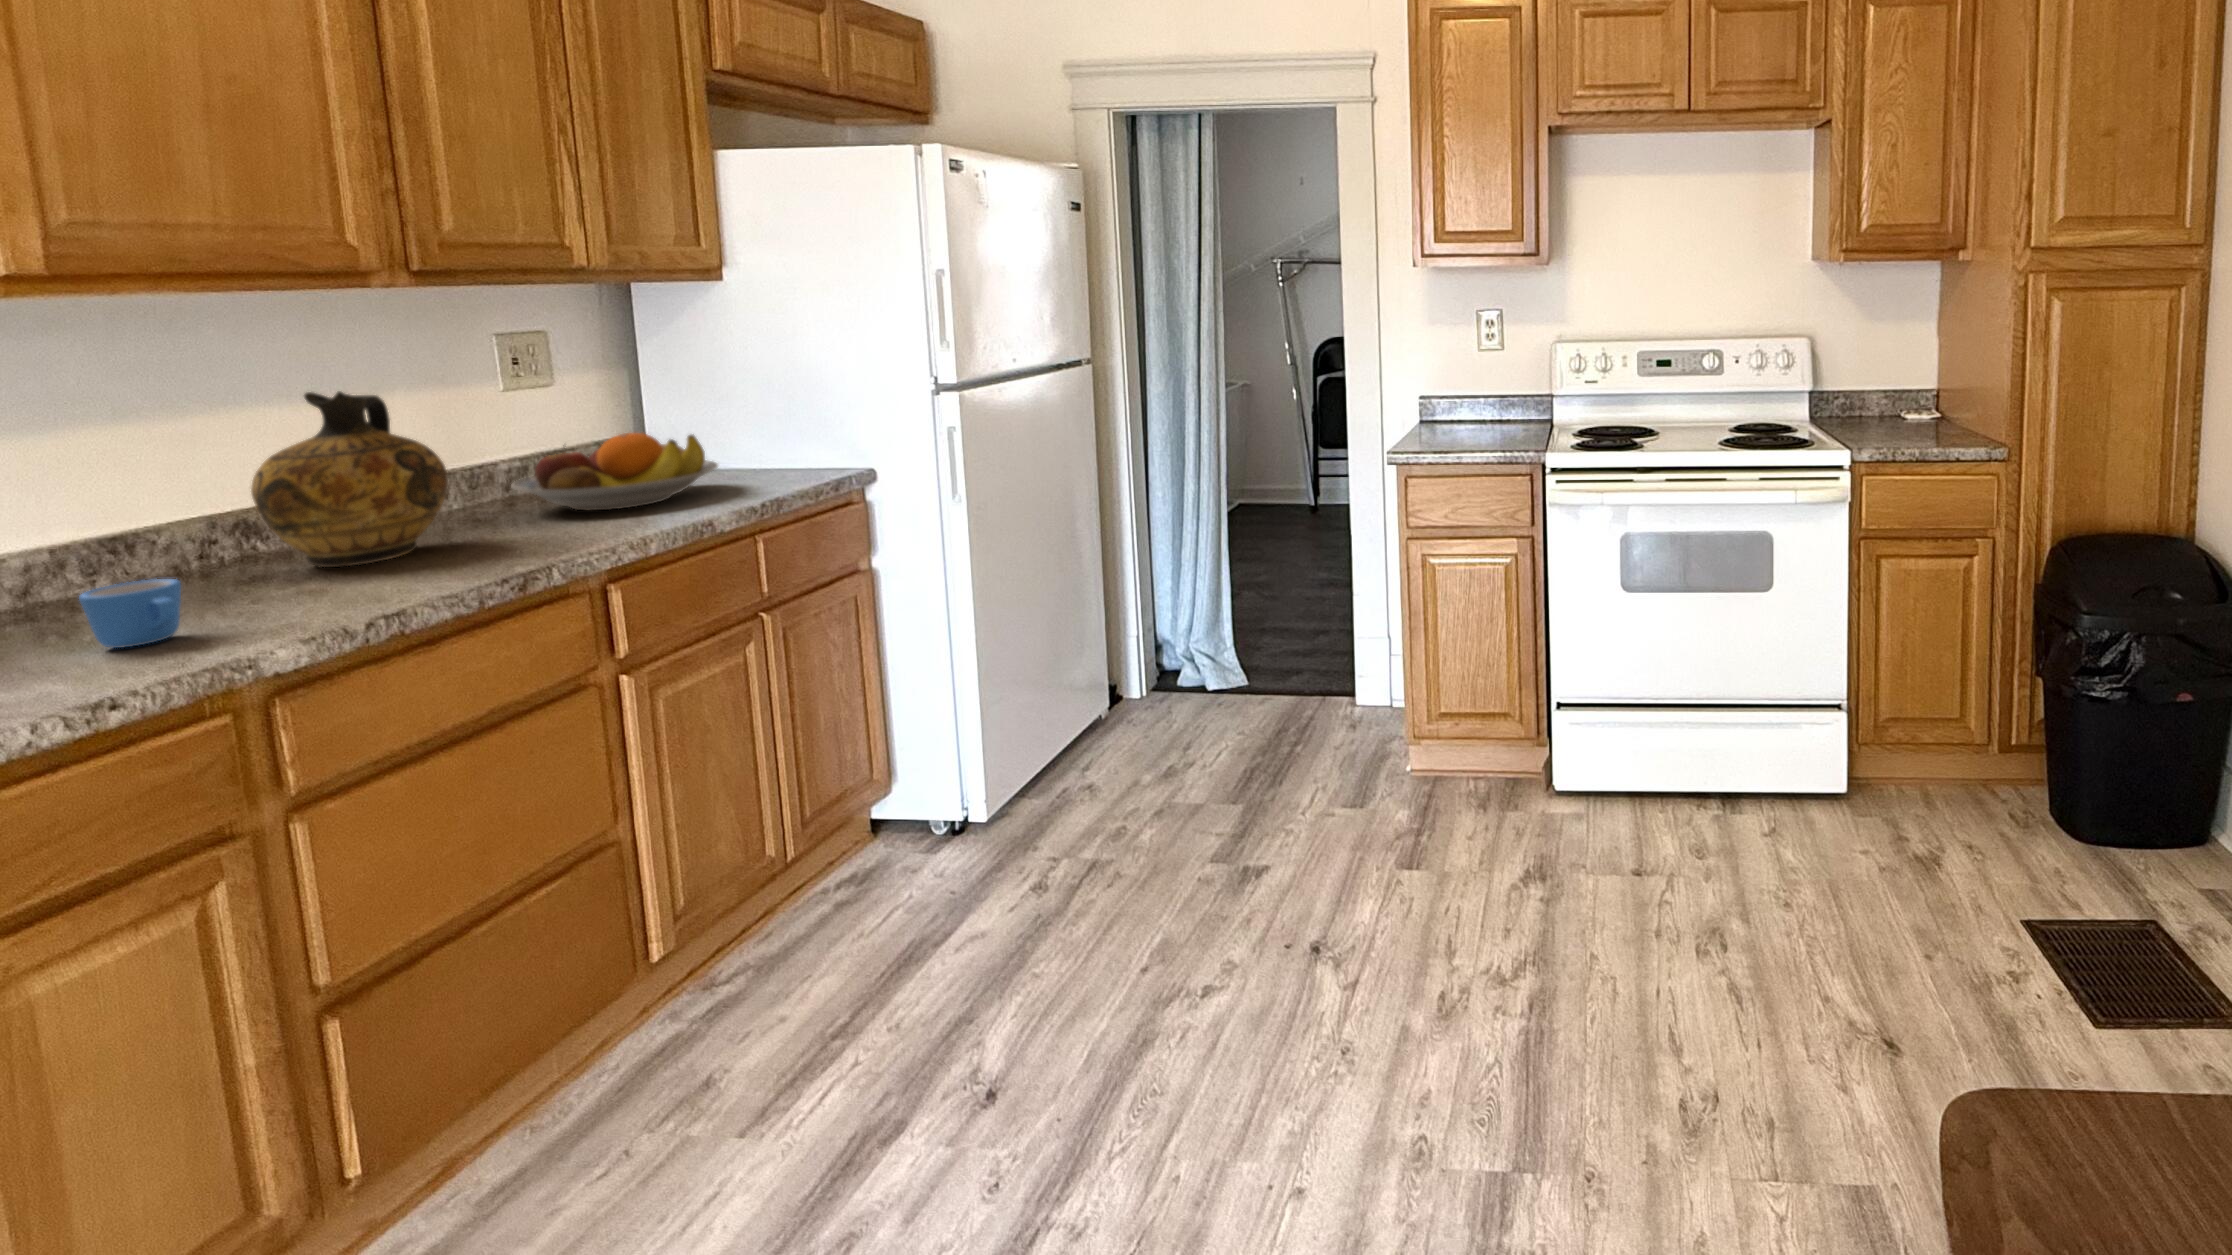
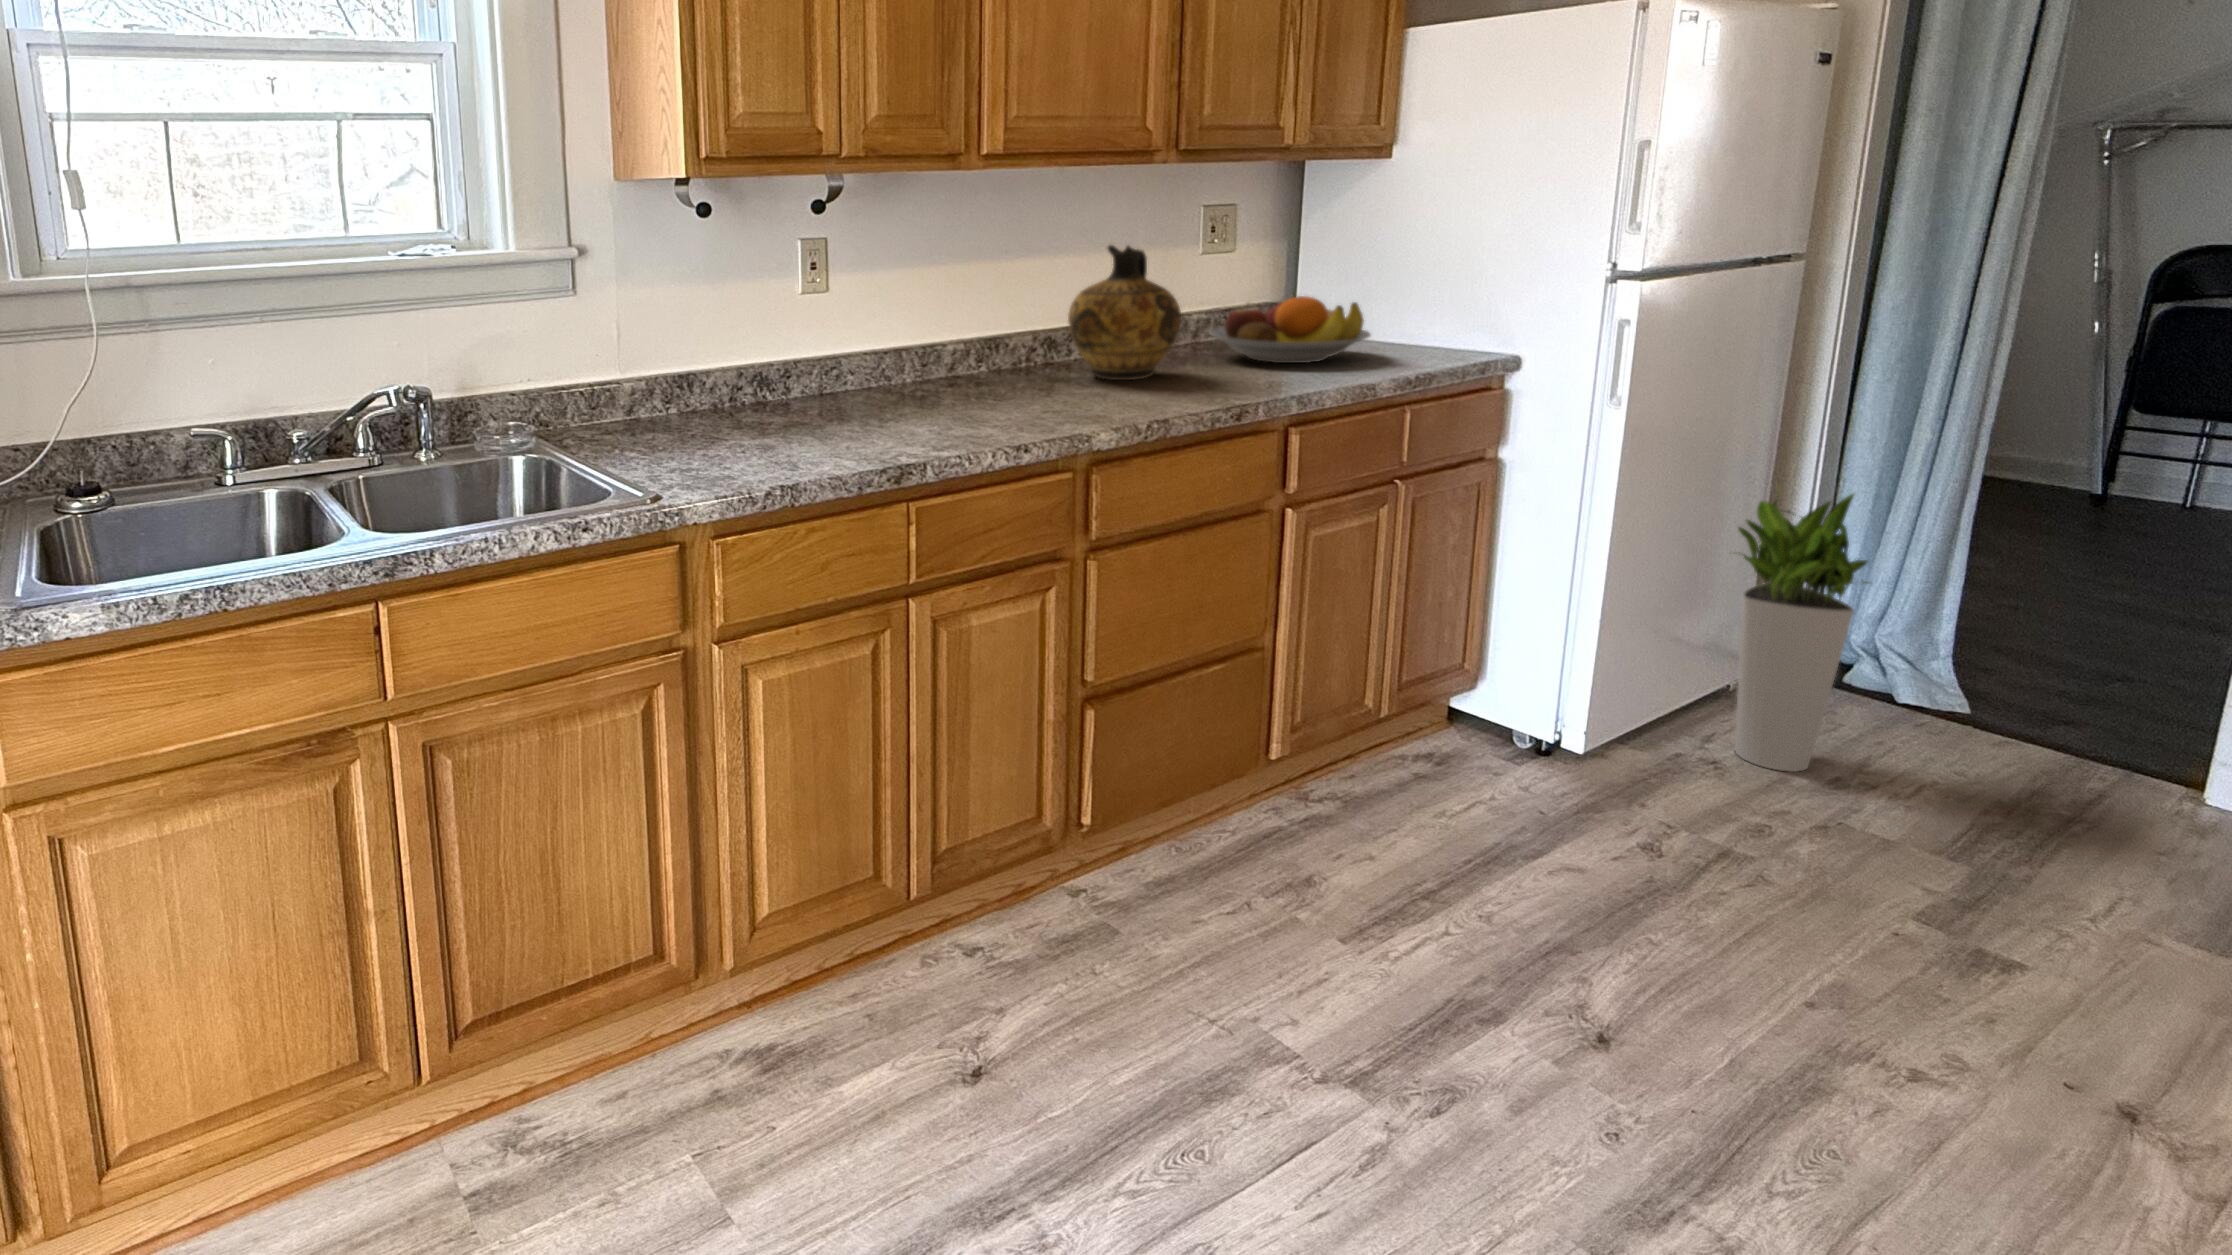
planter: none [1074,542,1165,775] -> present [1735,494,1868,772]
mug: present [79,579,181,648] -> none [1004,369,1051,413]

